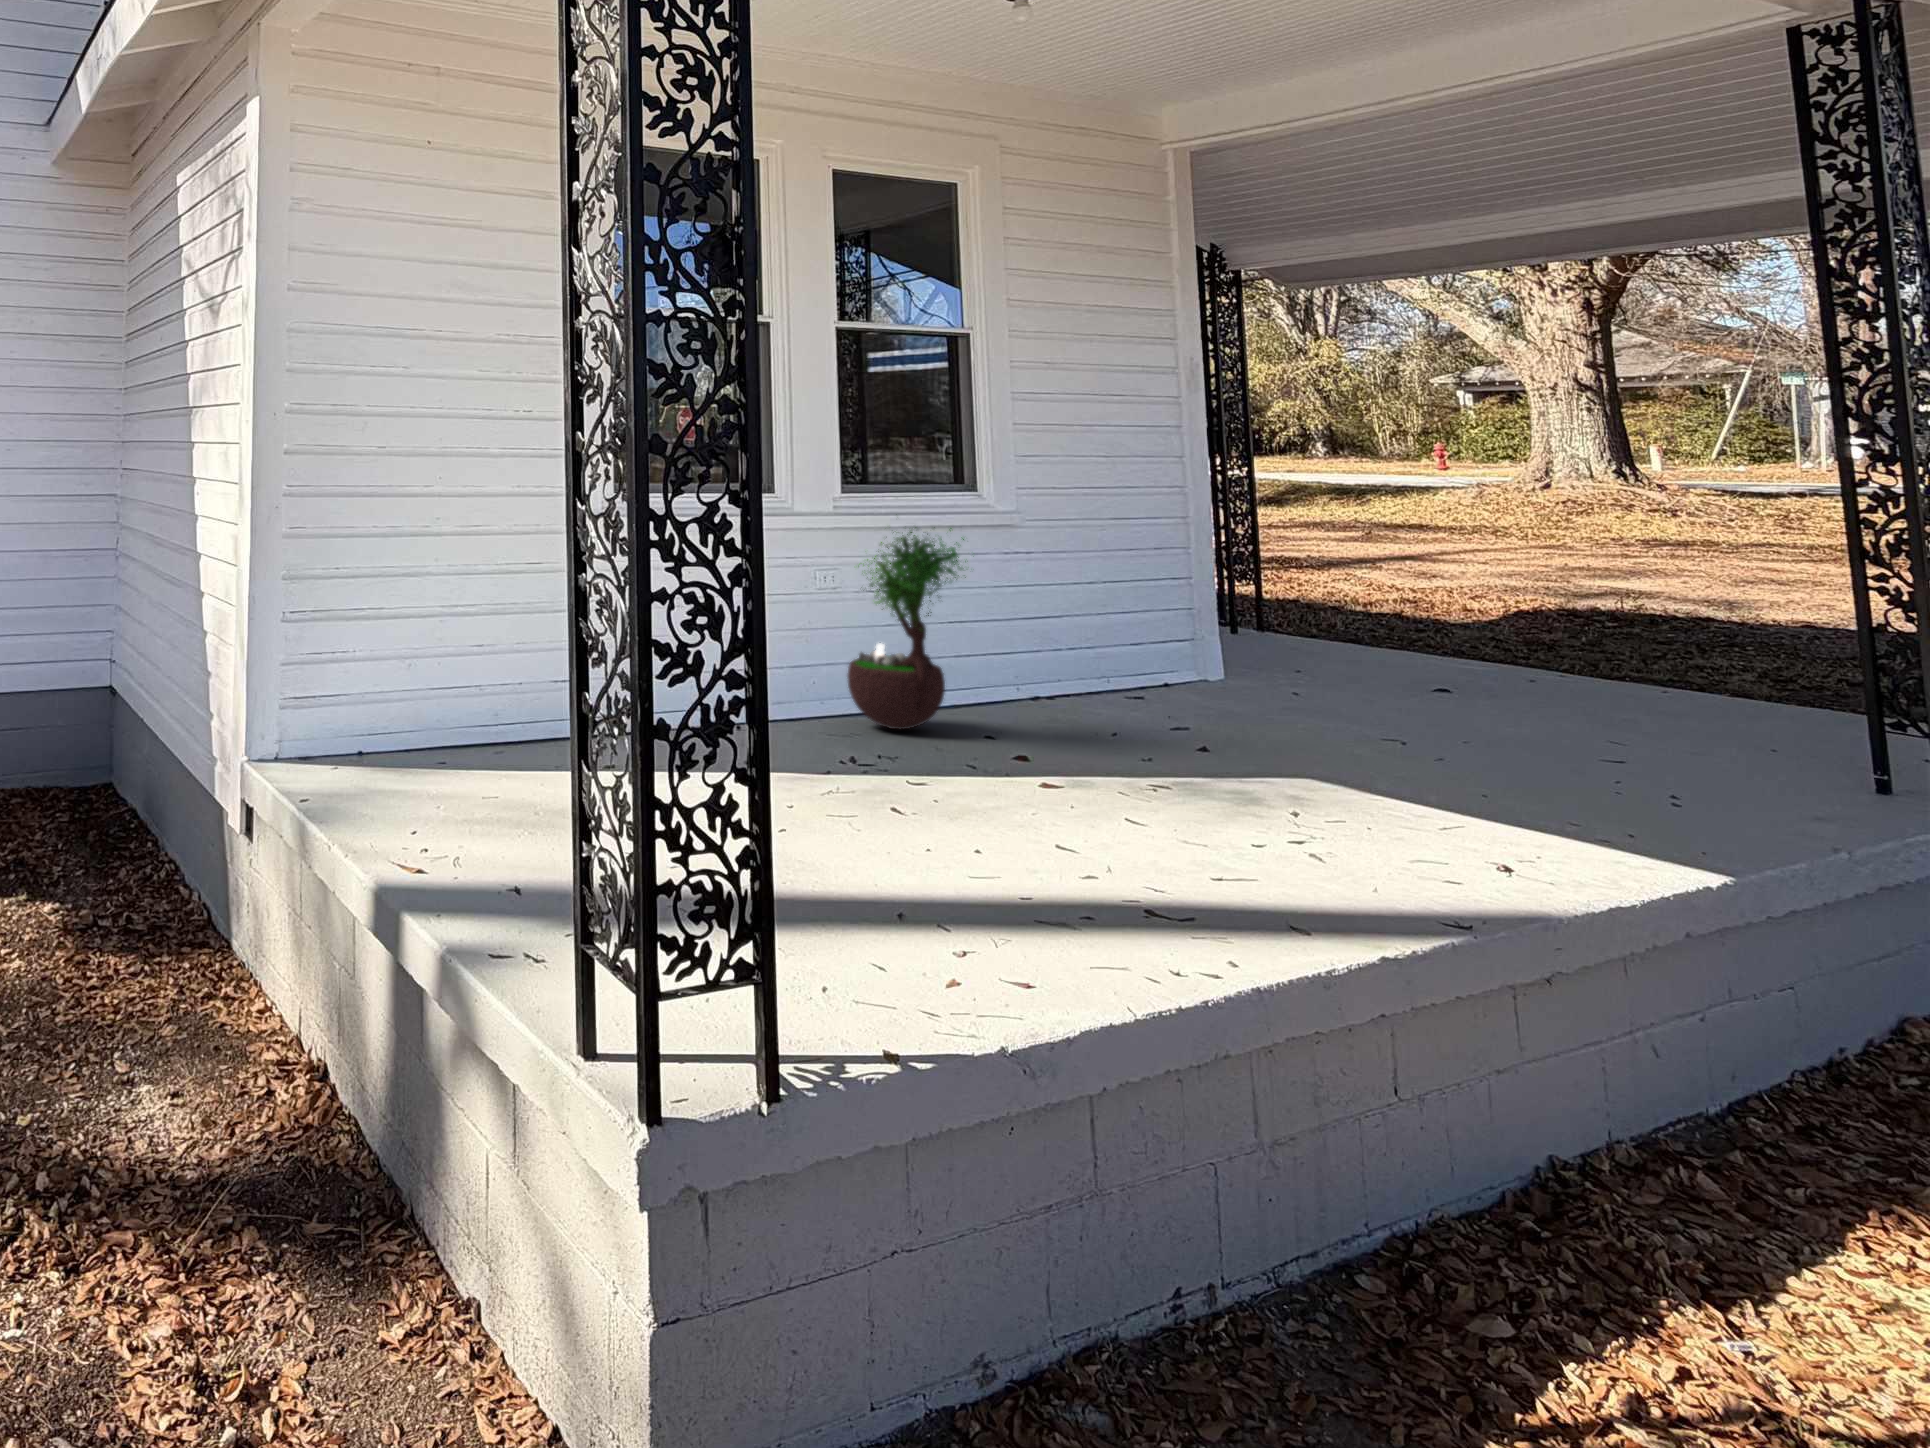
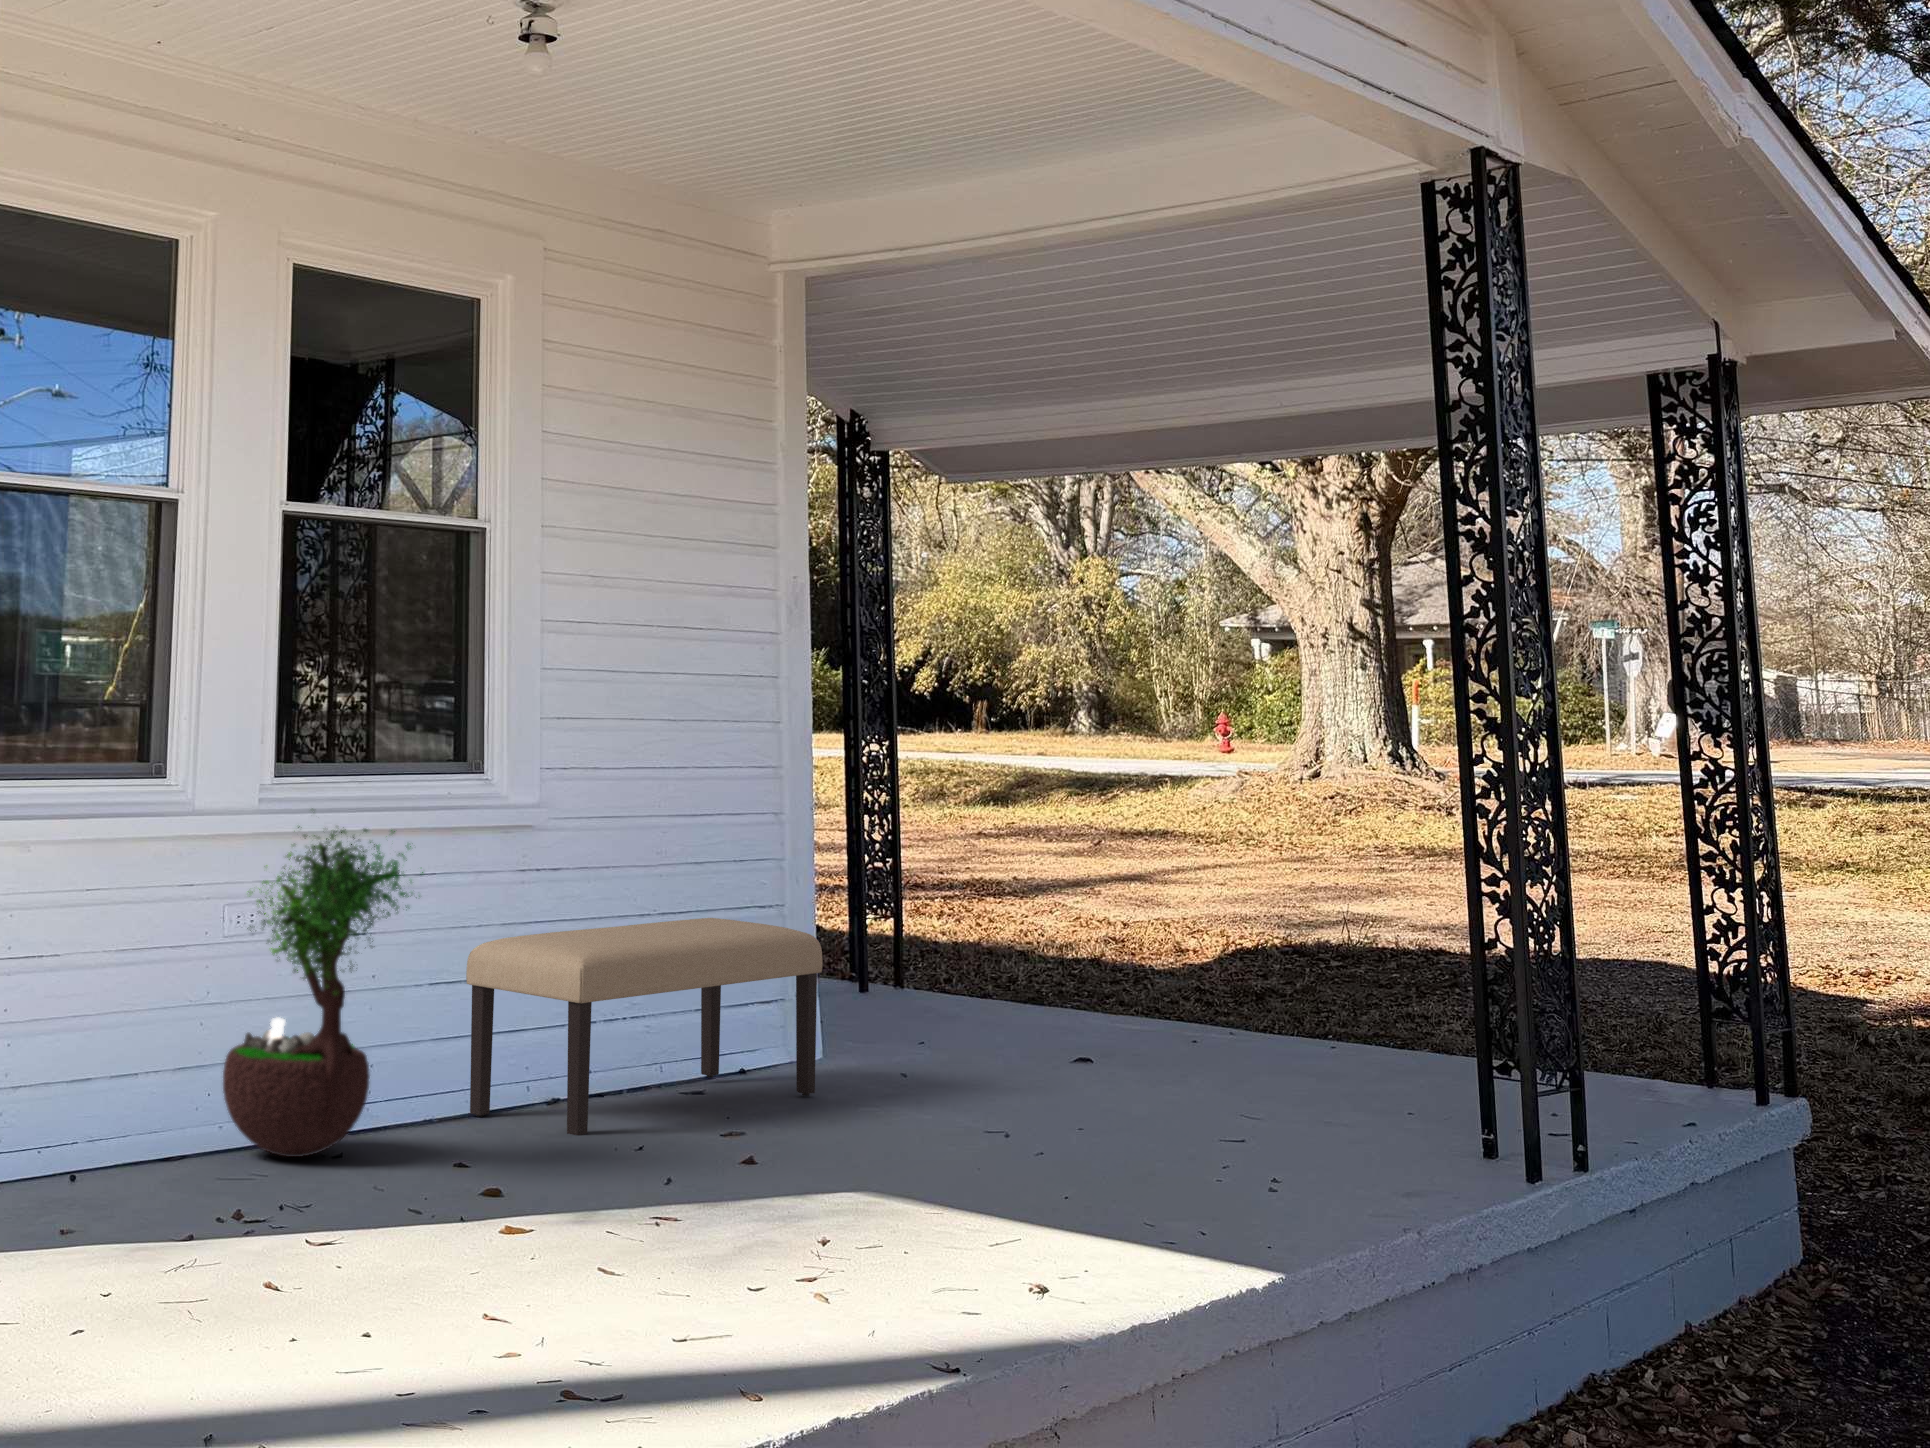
bench: none [997,585,1253,726] -> present [466,918,823,1135]

